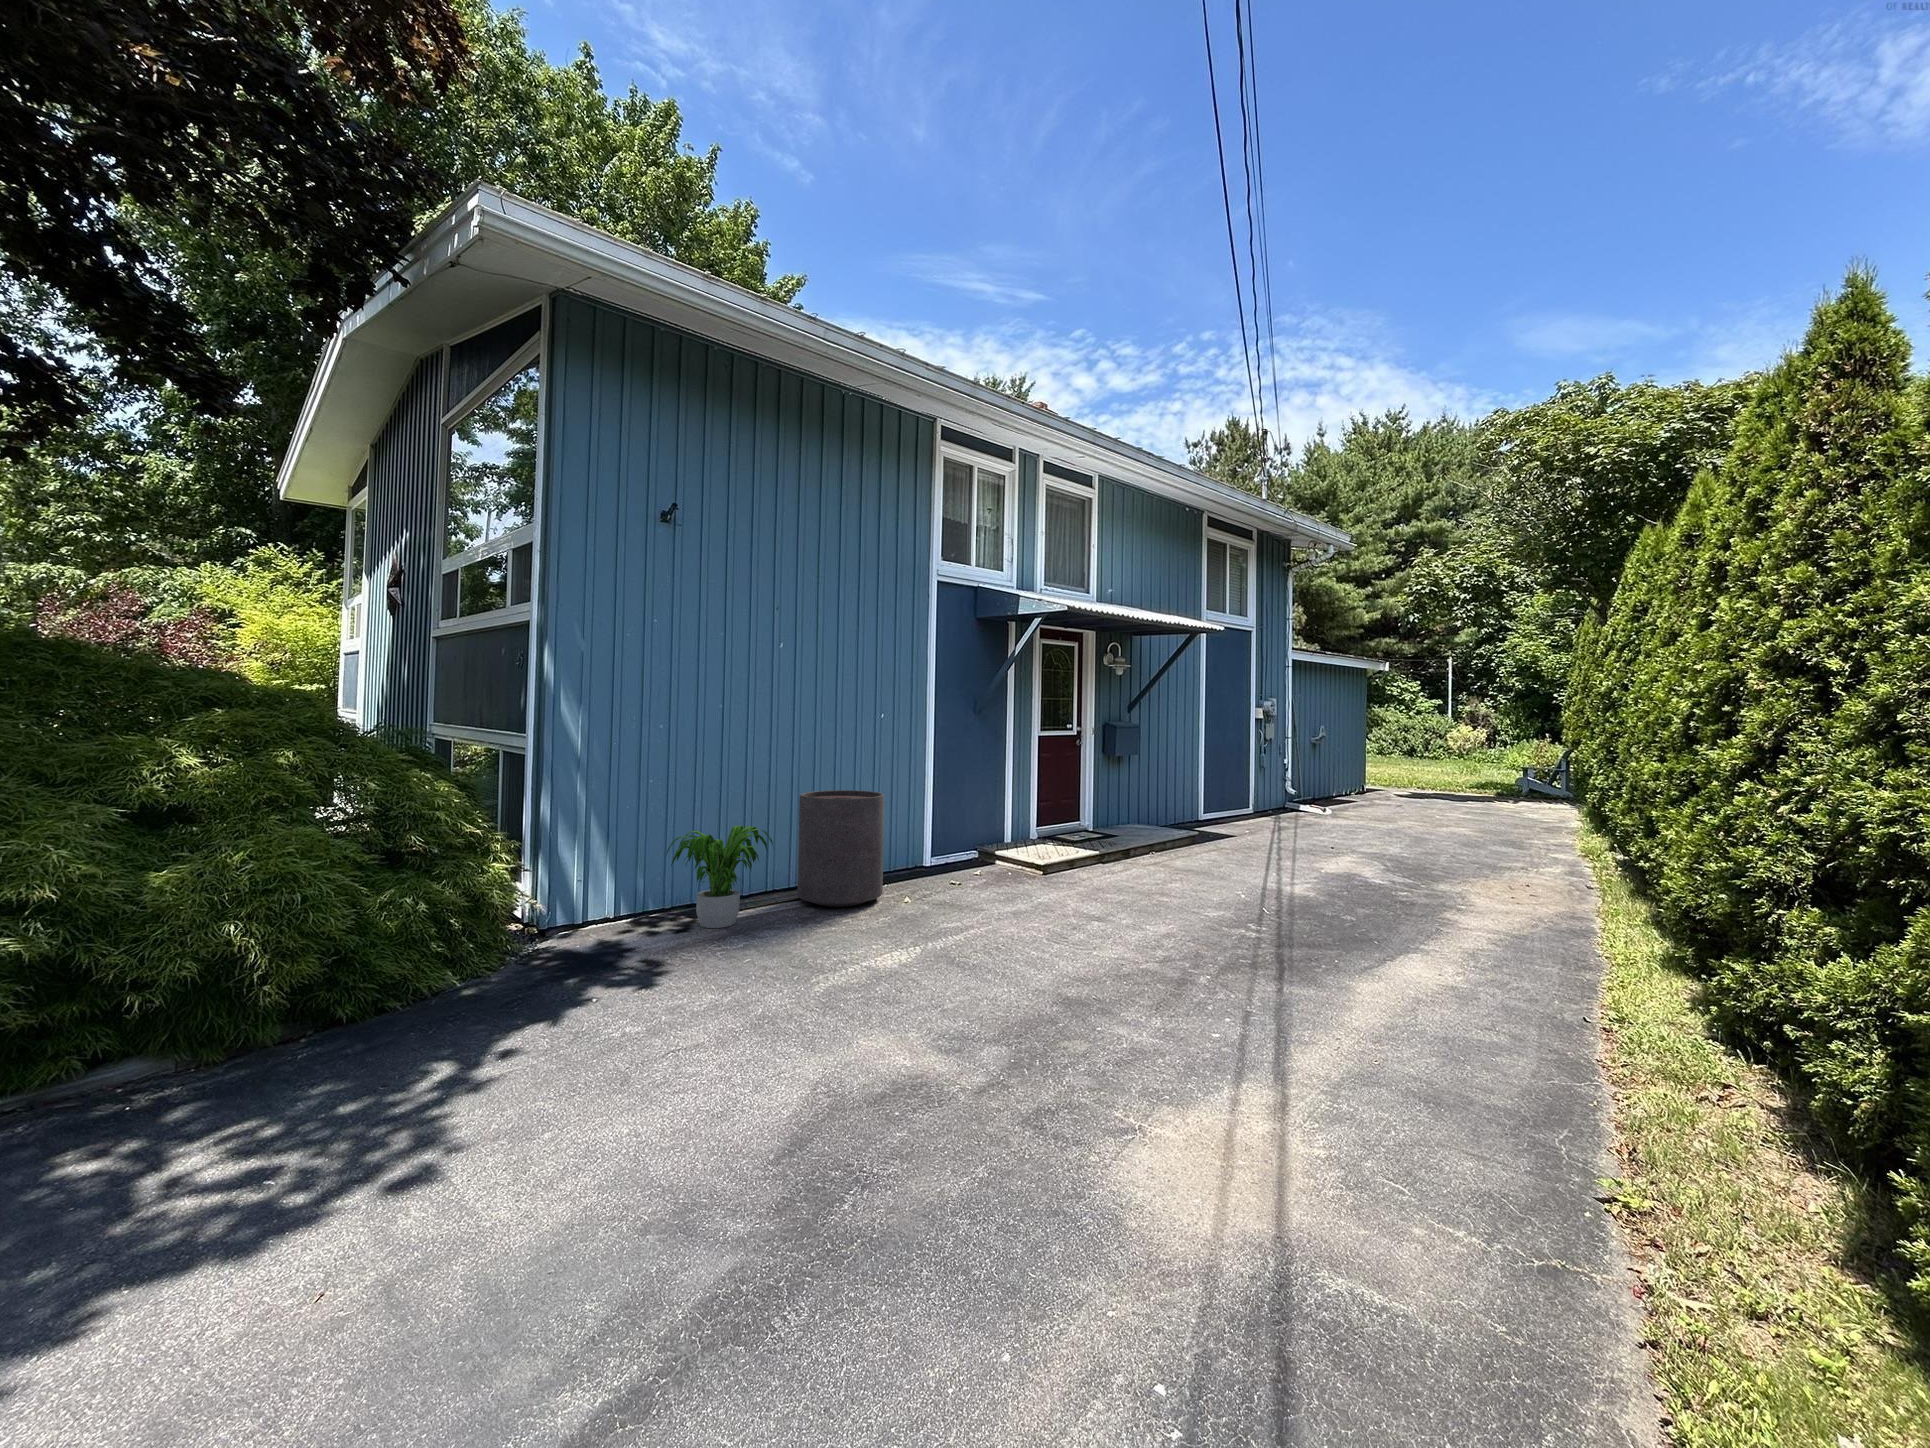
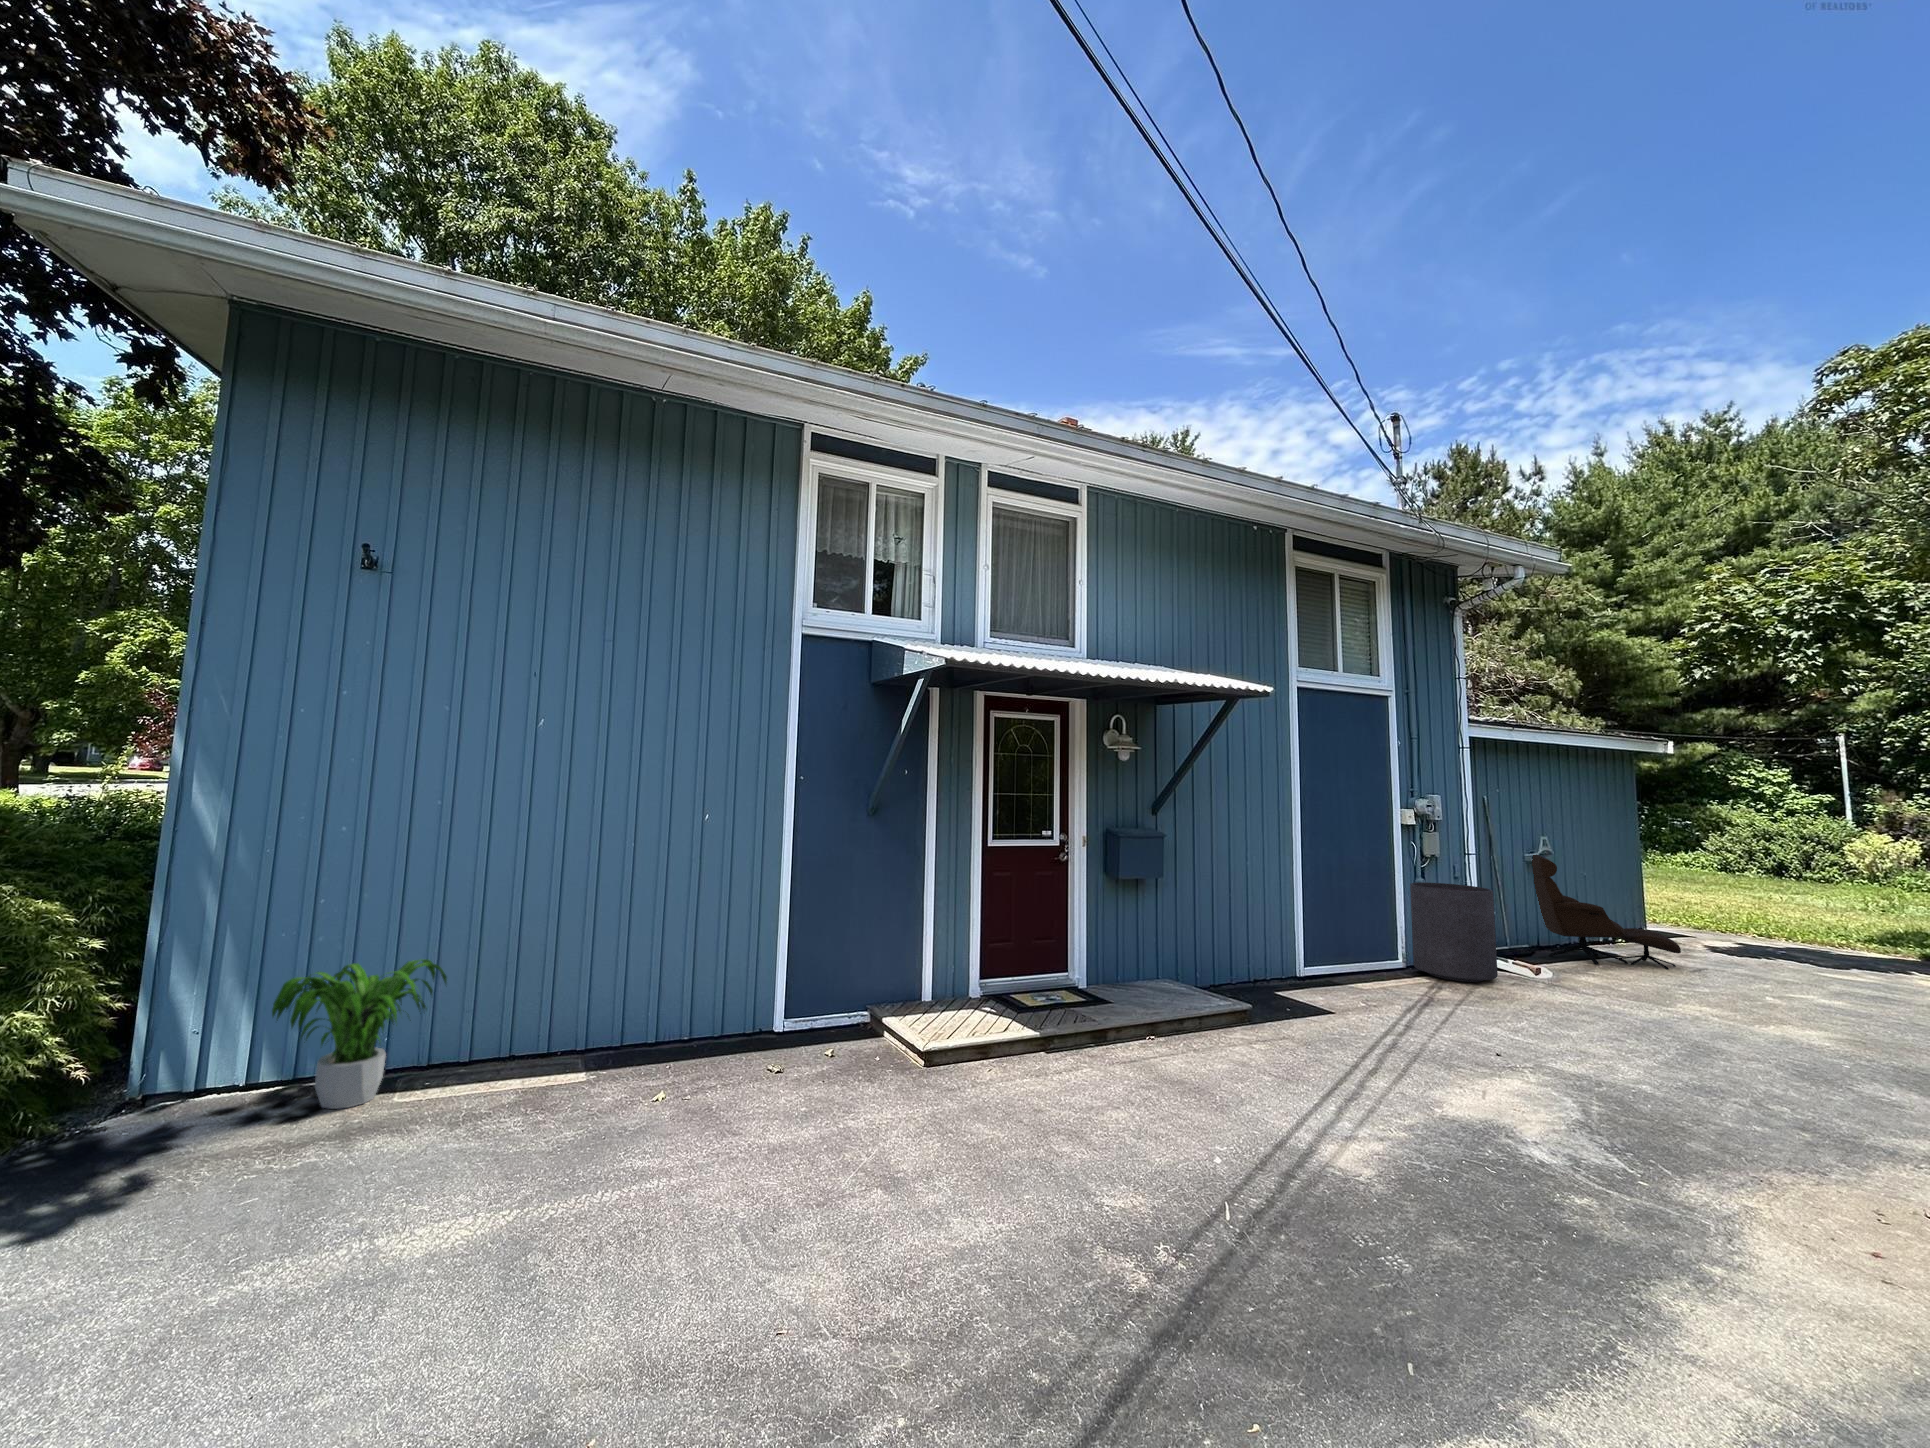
lounge chair: none [1308,737,1389,805] -> present [1532,855,1681,969]
trash can: present [797,790,884,907] -> present [1410,882,1498,982]

